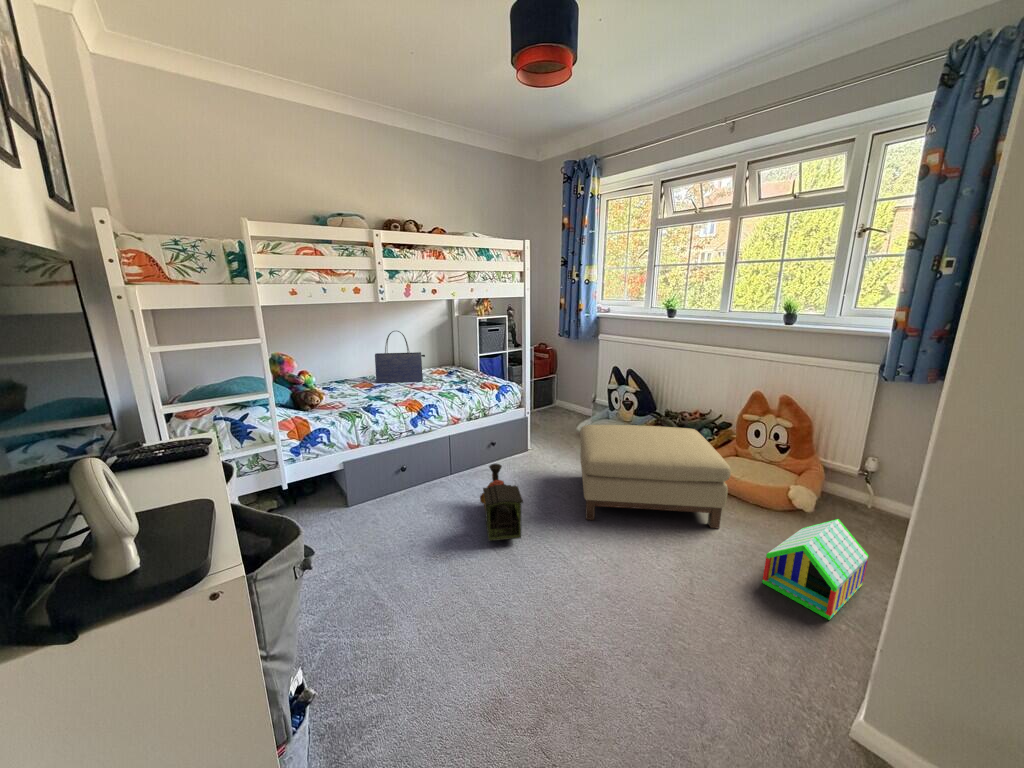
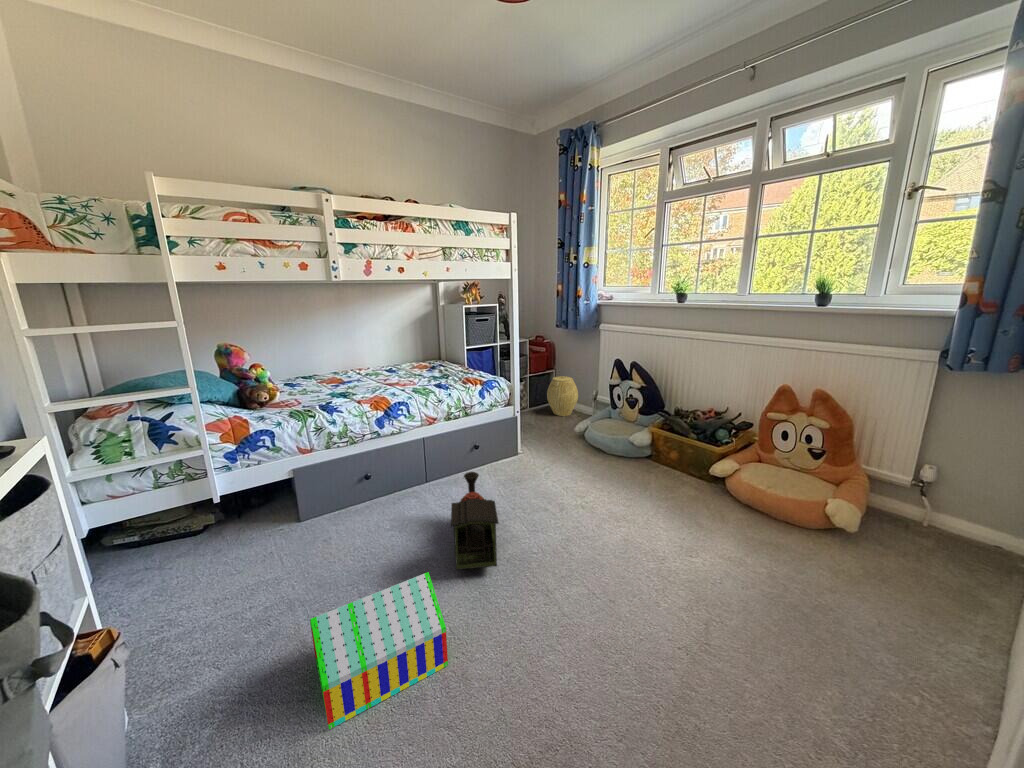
tote bag: present [375,331,425,383] -> none [344,319,401,378]
woven basket: none [551,381,579,417] -> present [547,376,578,416]
ottoman: present [580,425,731,528] -> none [574,425,758,553]
toy house: present [762,519,869,620] -> present [310,572,448,729]

